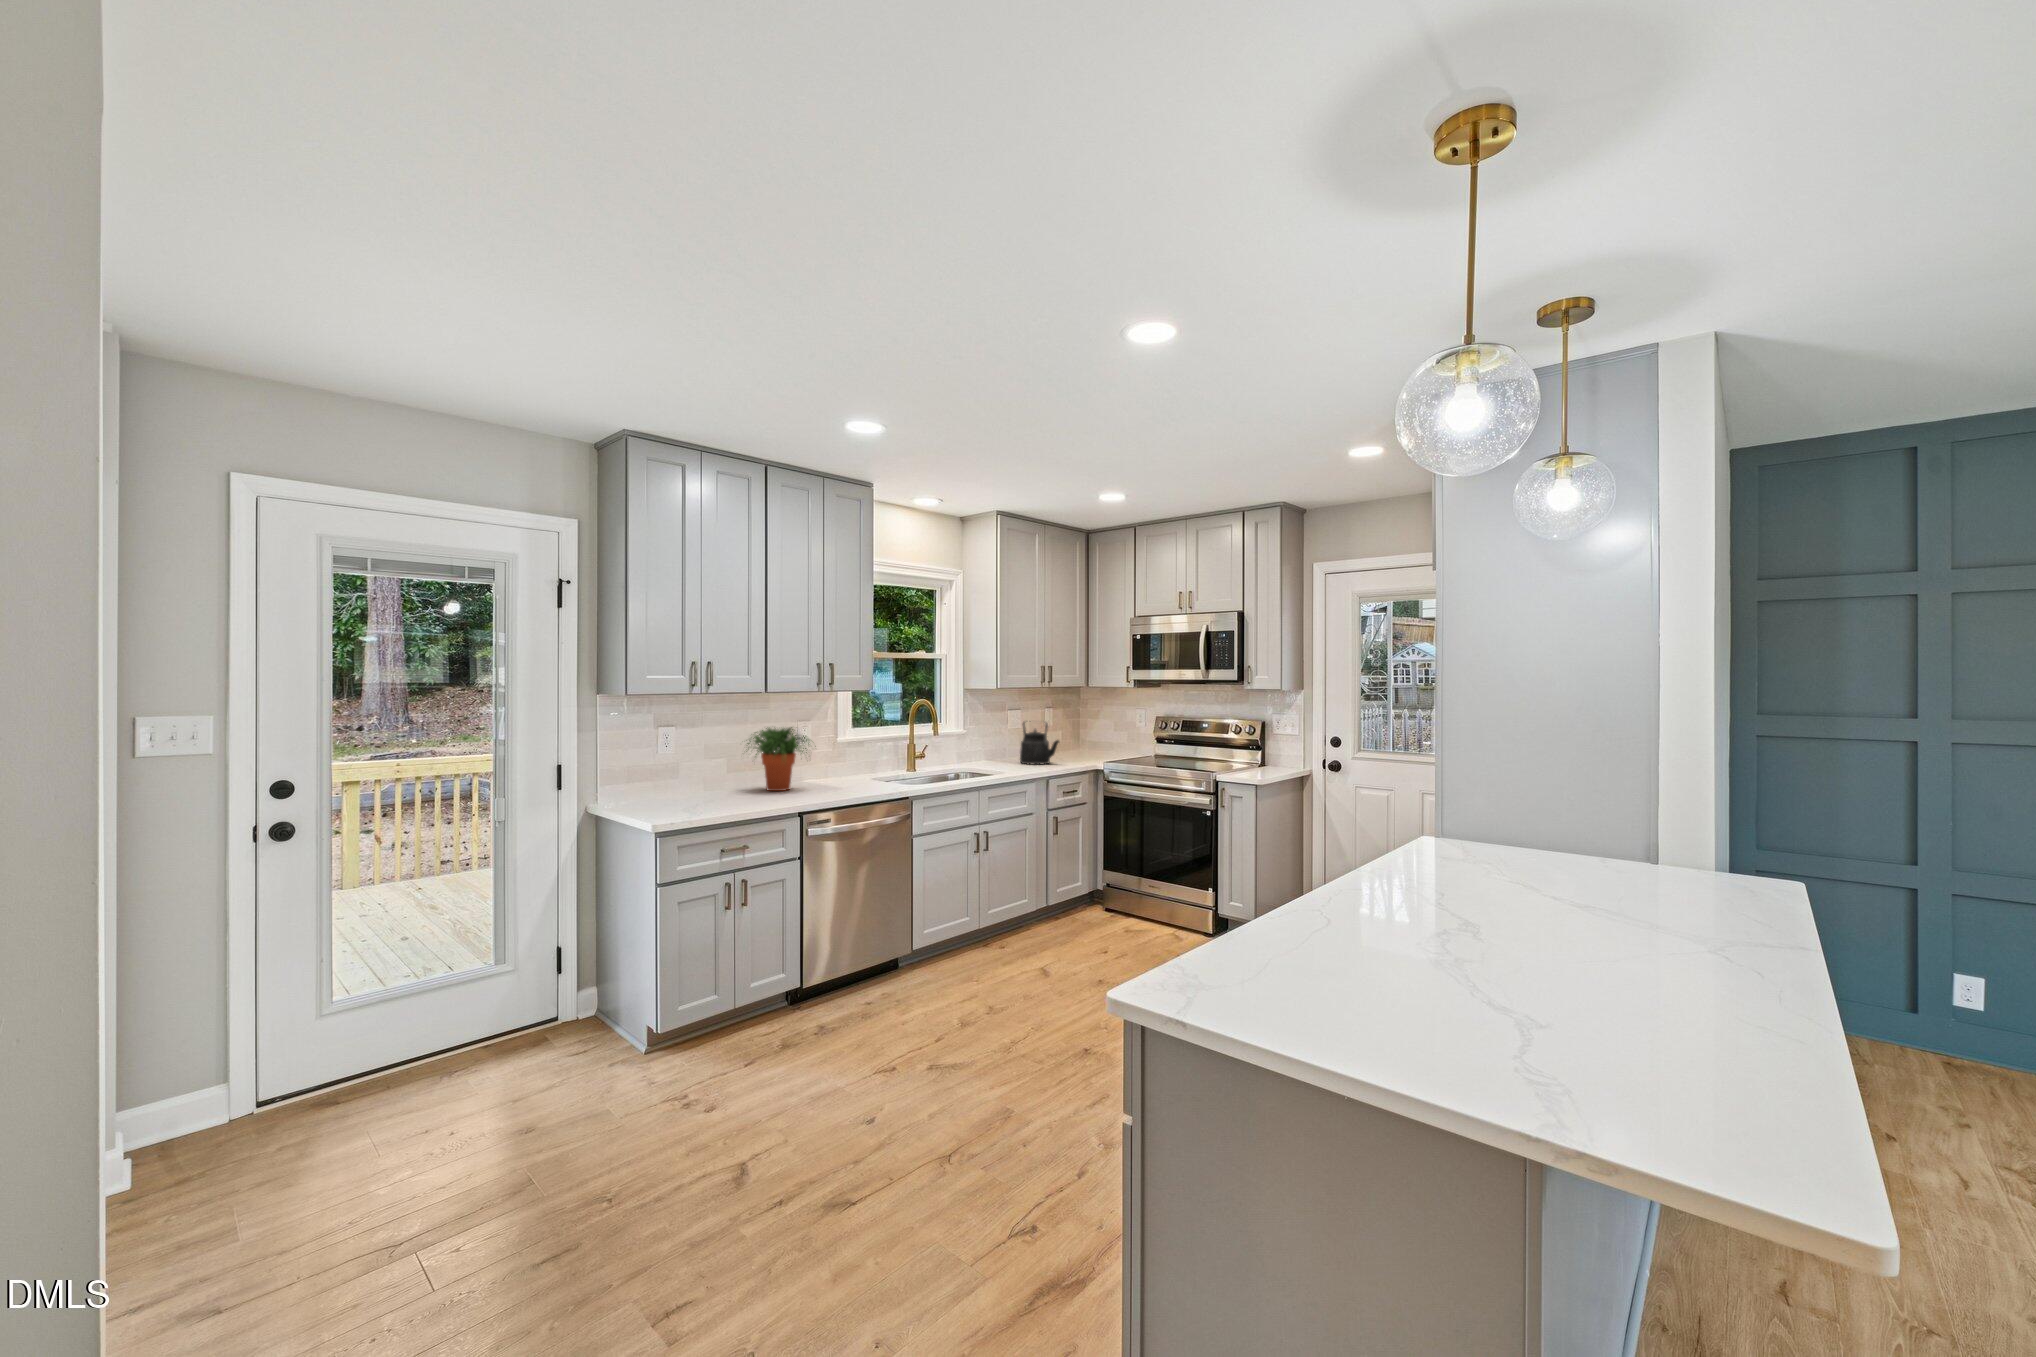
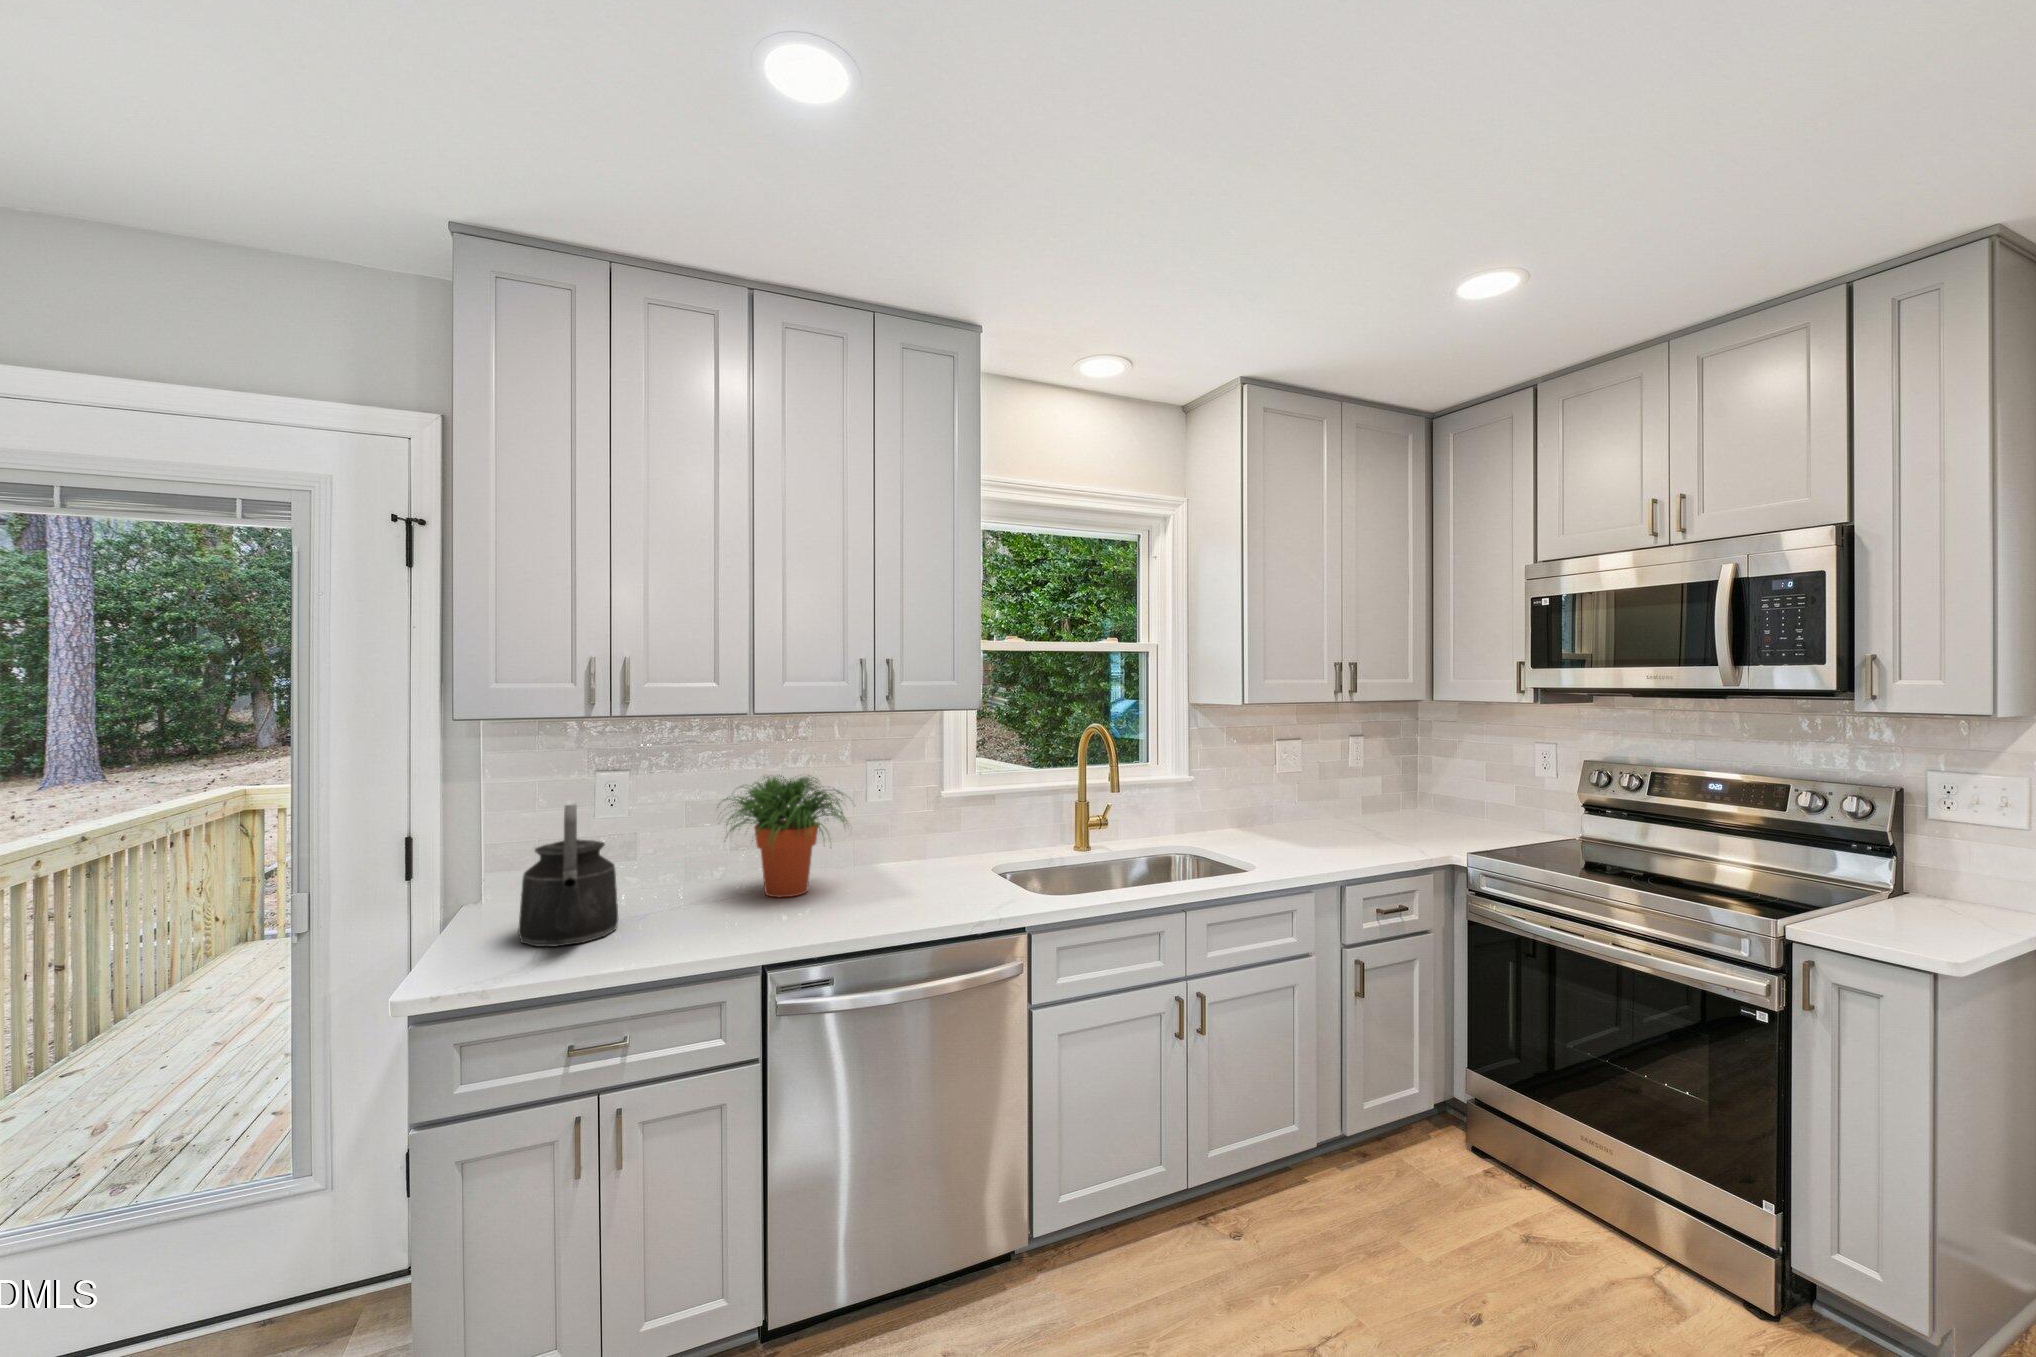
kettle: present [1020,722,1059,765] -> present [518,805,618,947]

